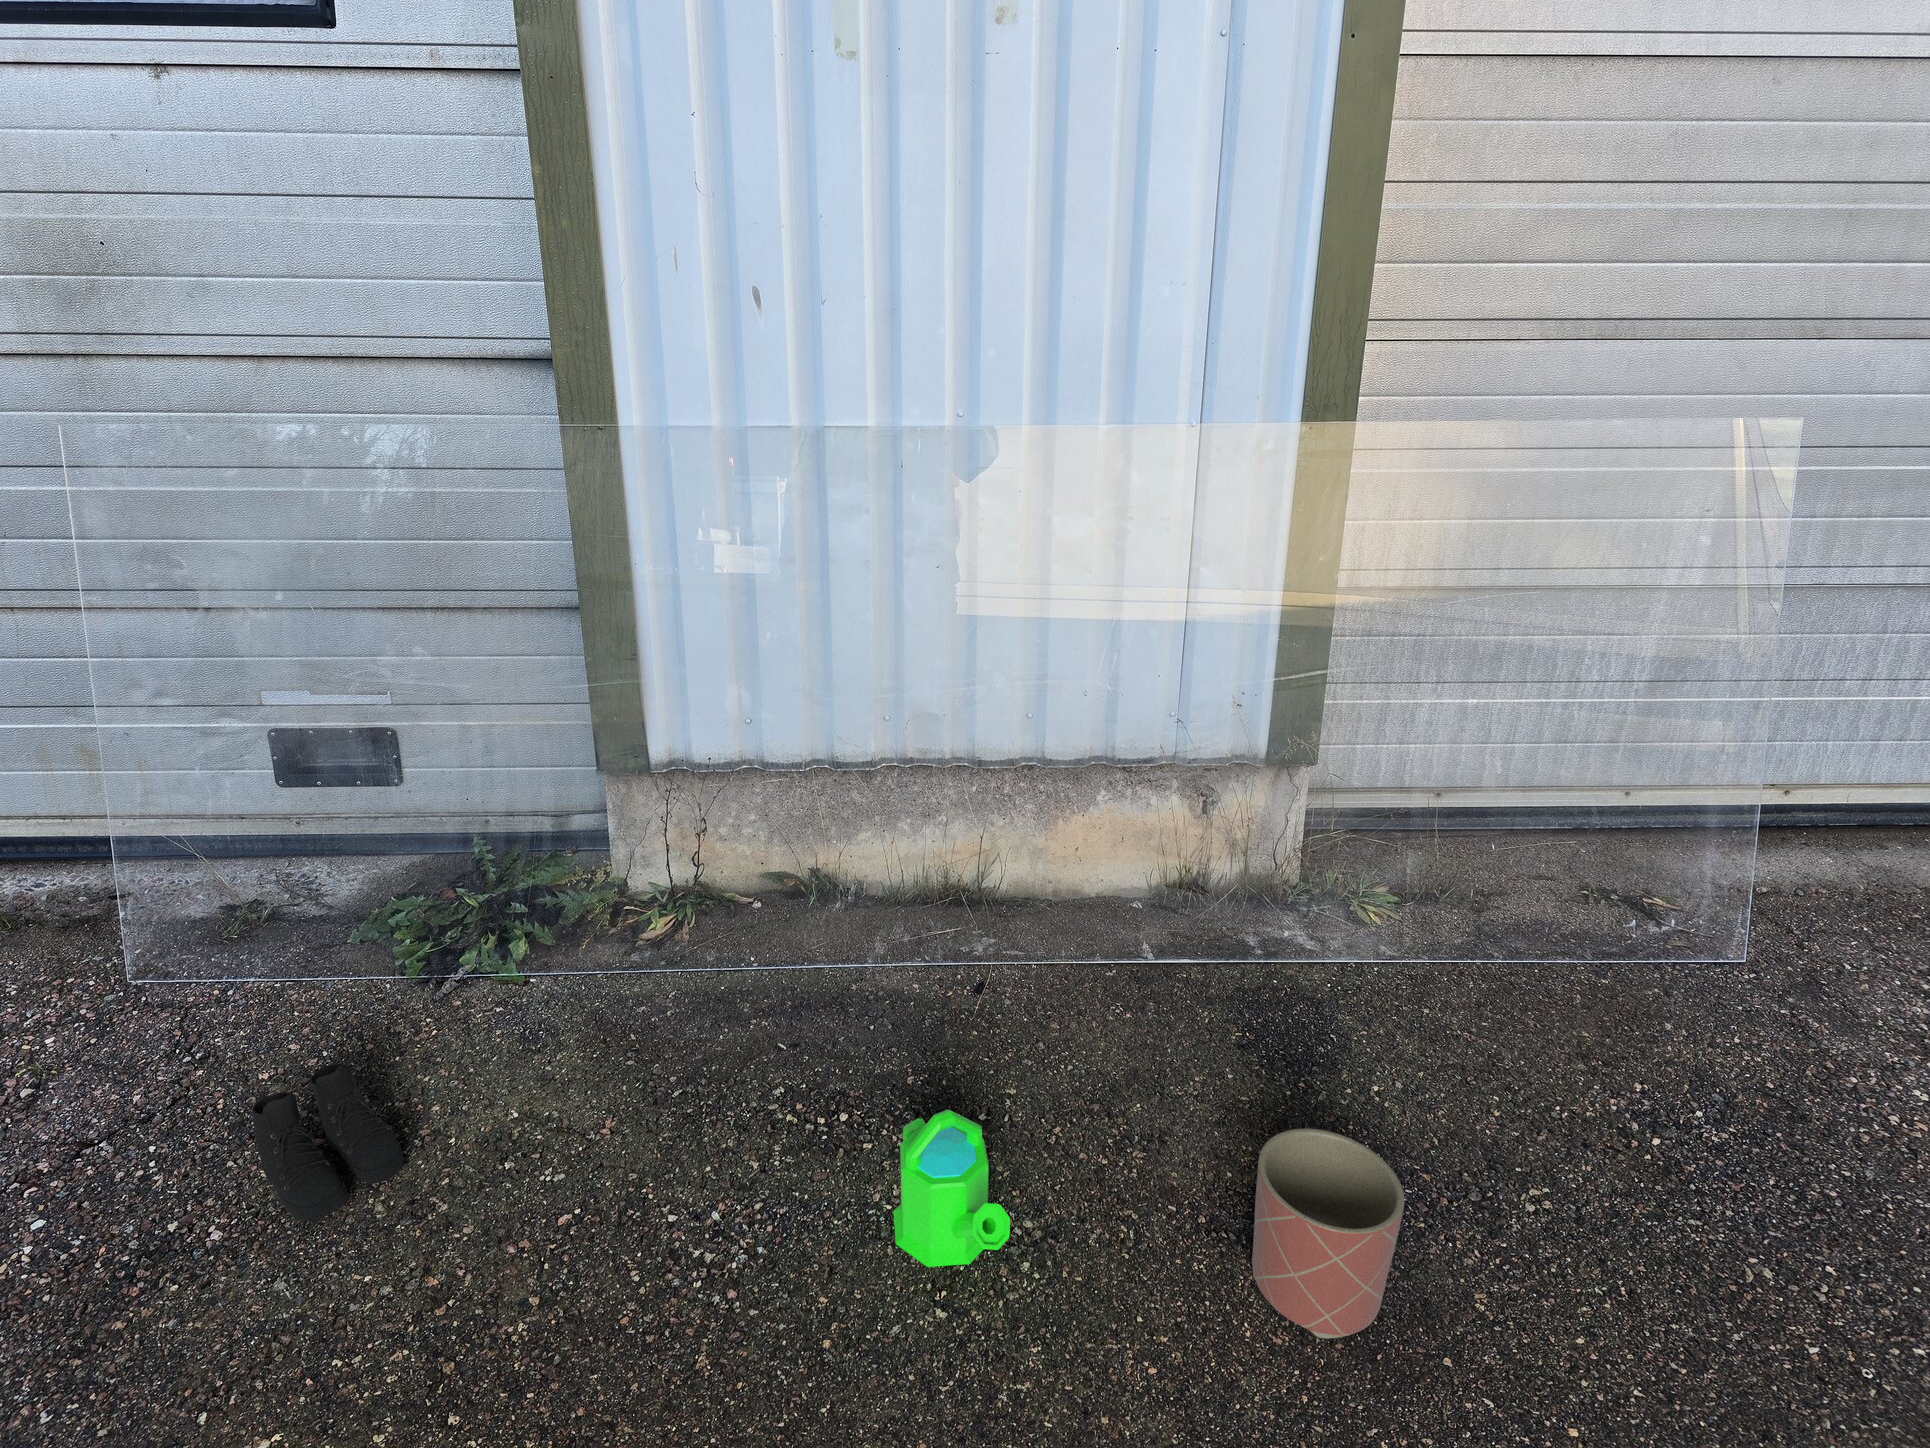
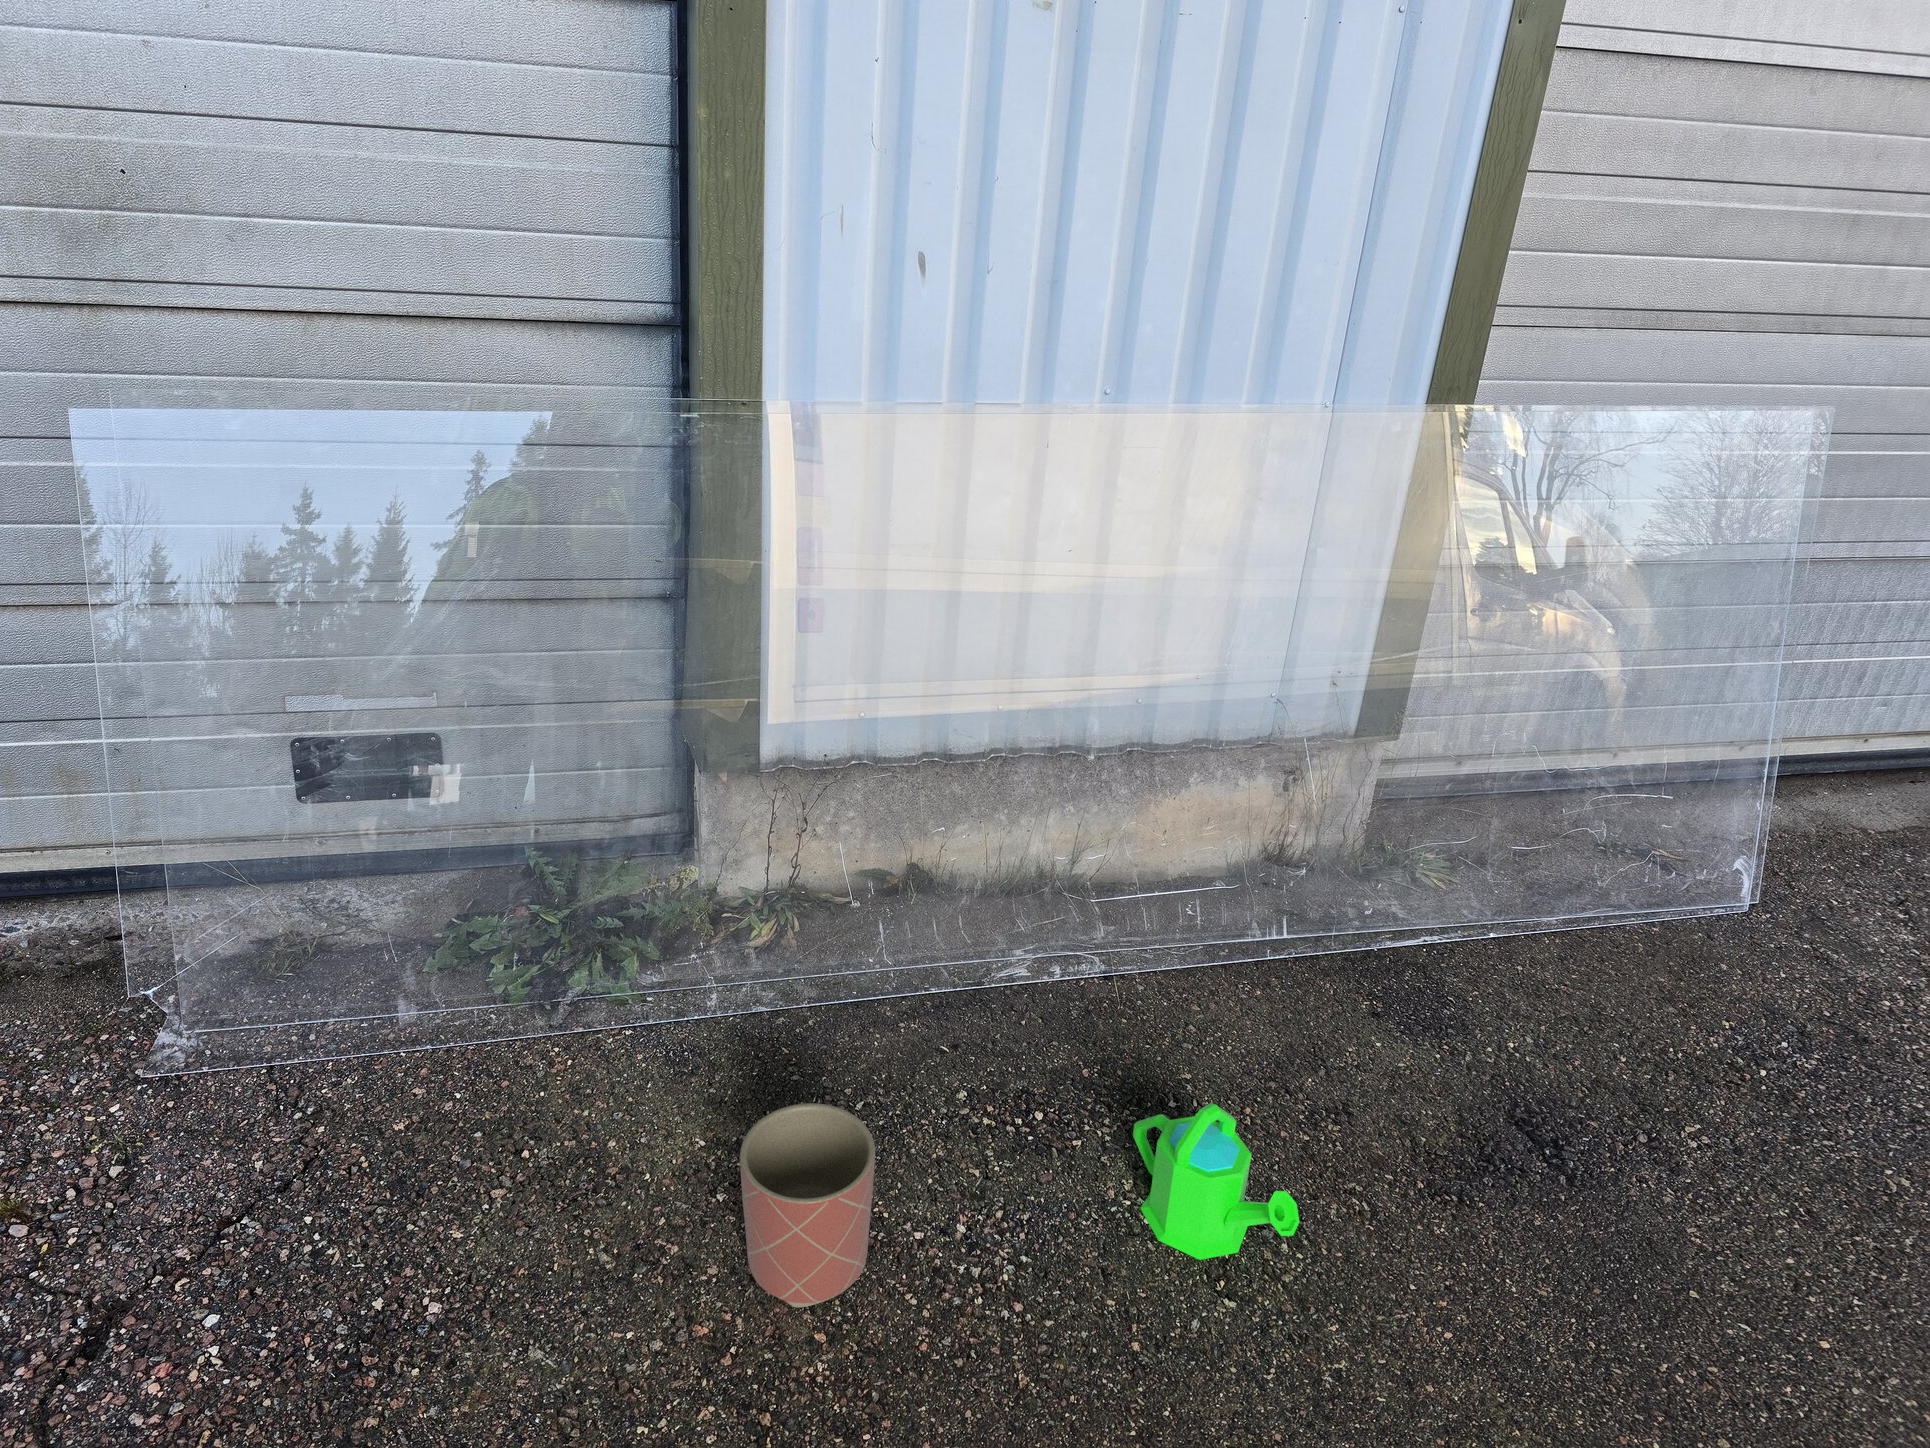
boots: present [252,1063,403,1221] -> none [449,1107,613,1281]
planter: present [1252,1129,1404,1338] -> present [740,1103,875,1307]

